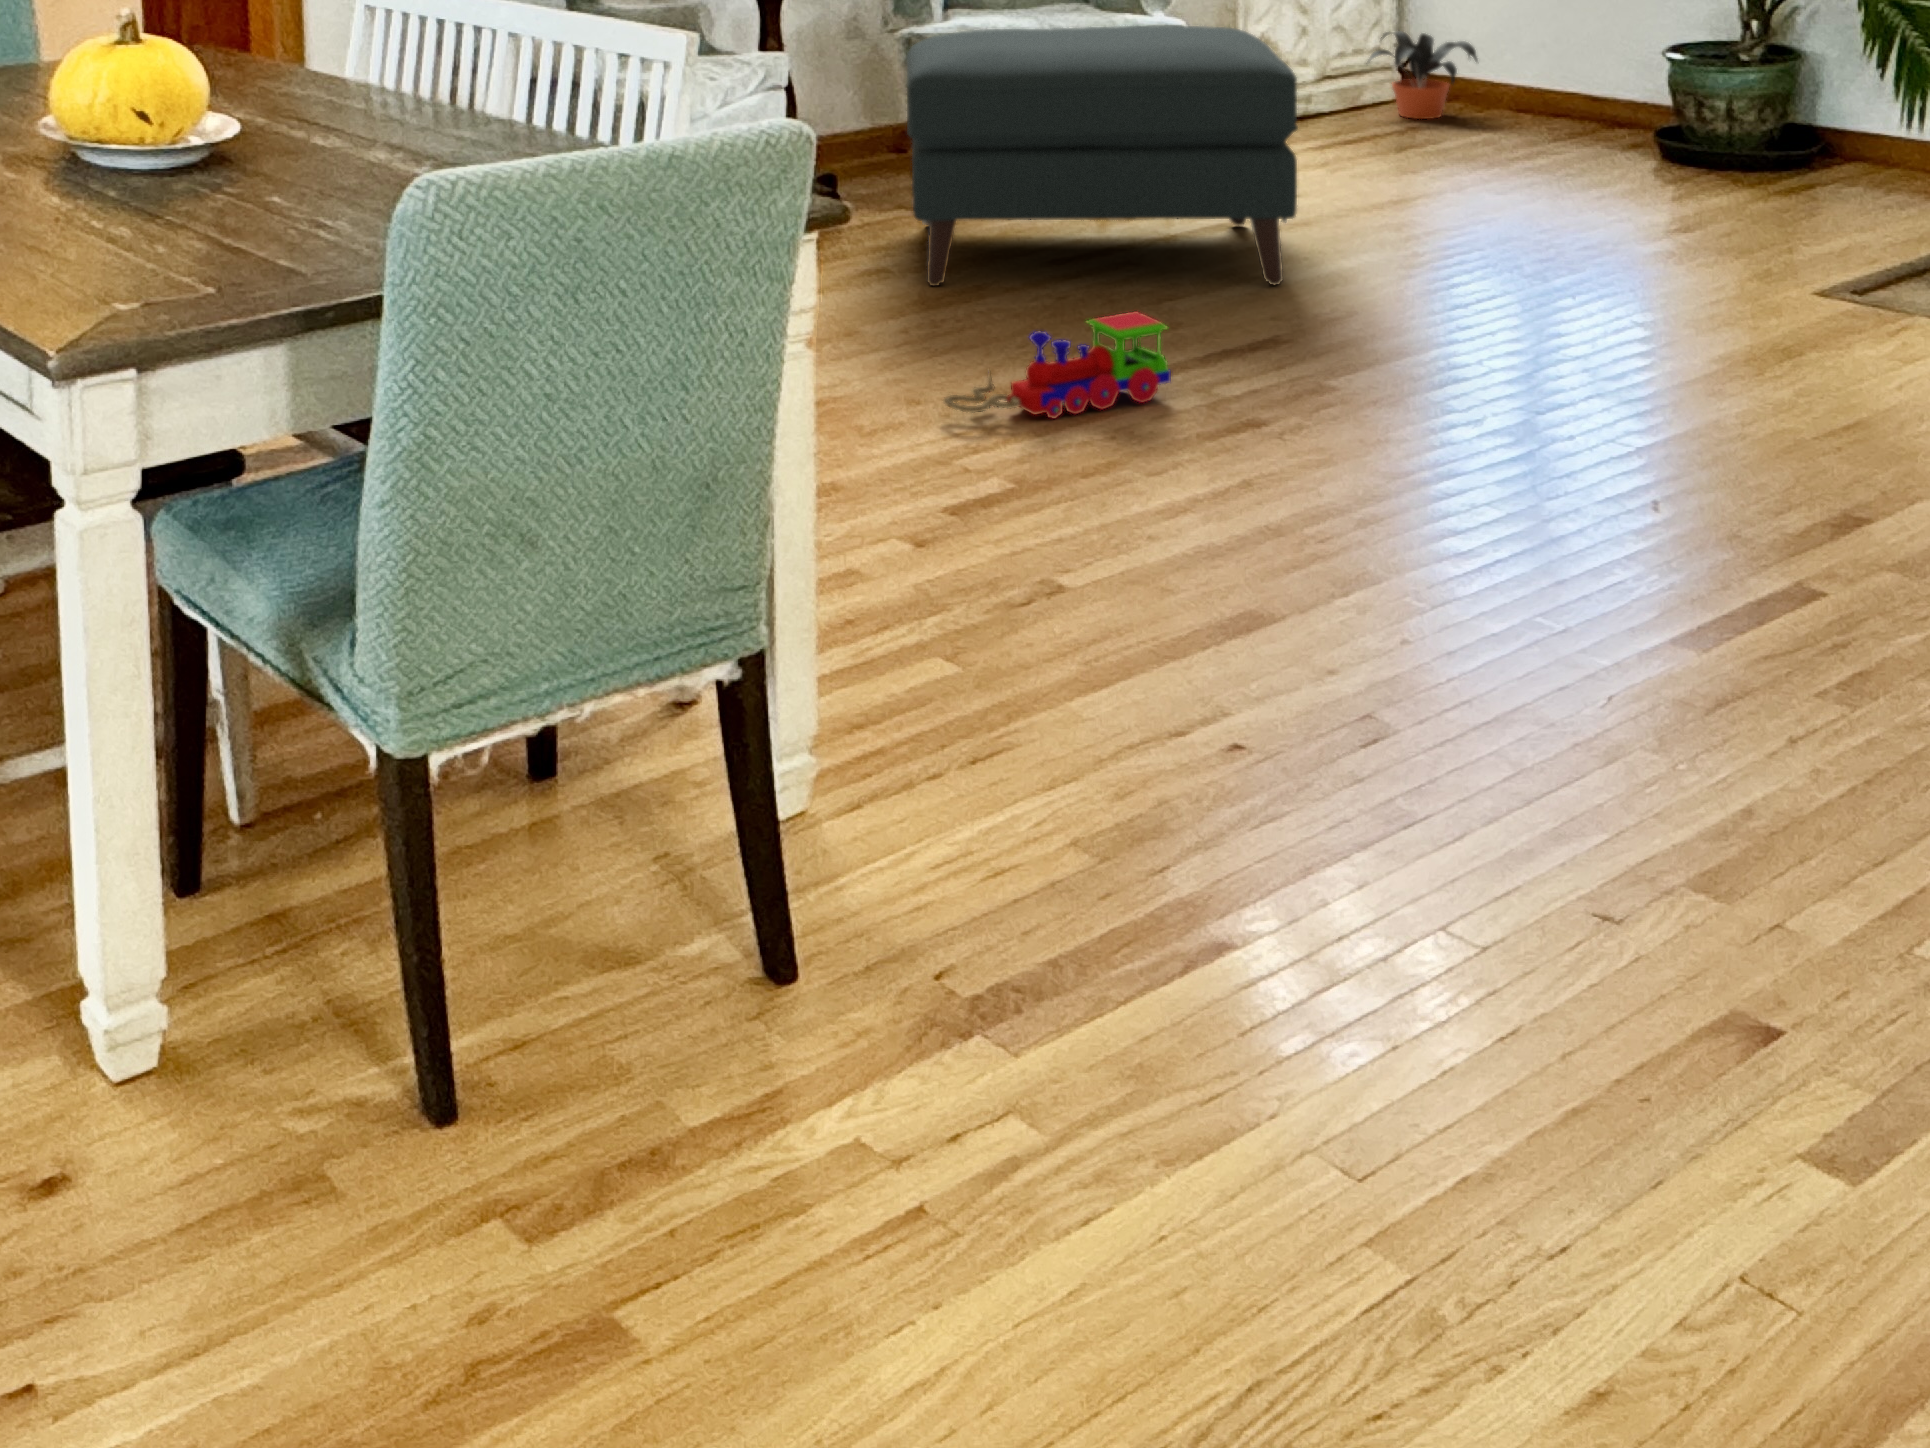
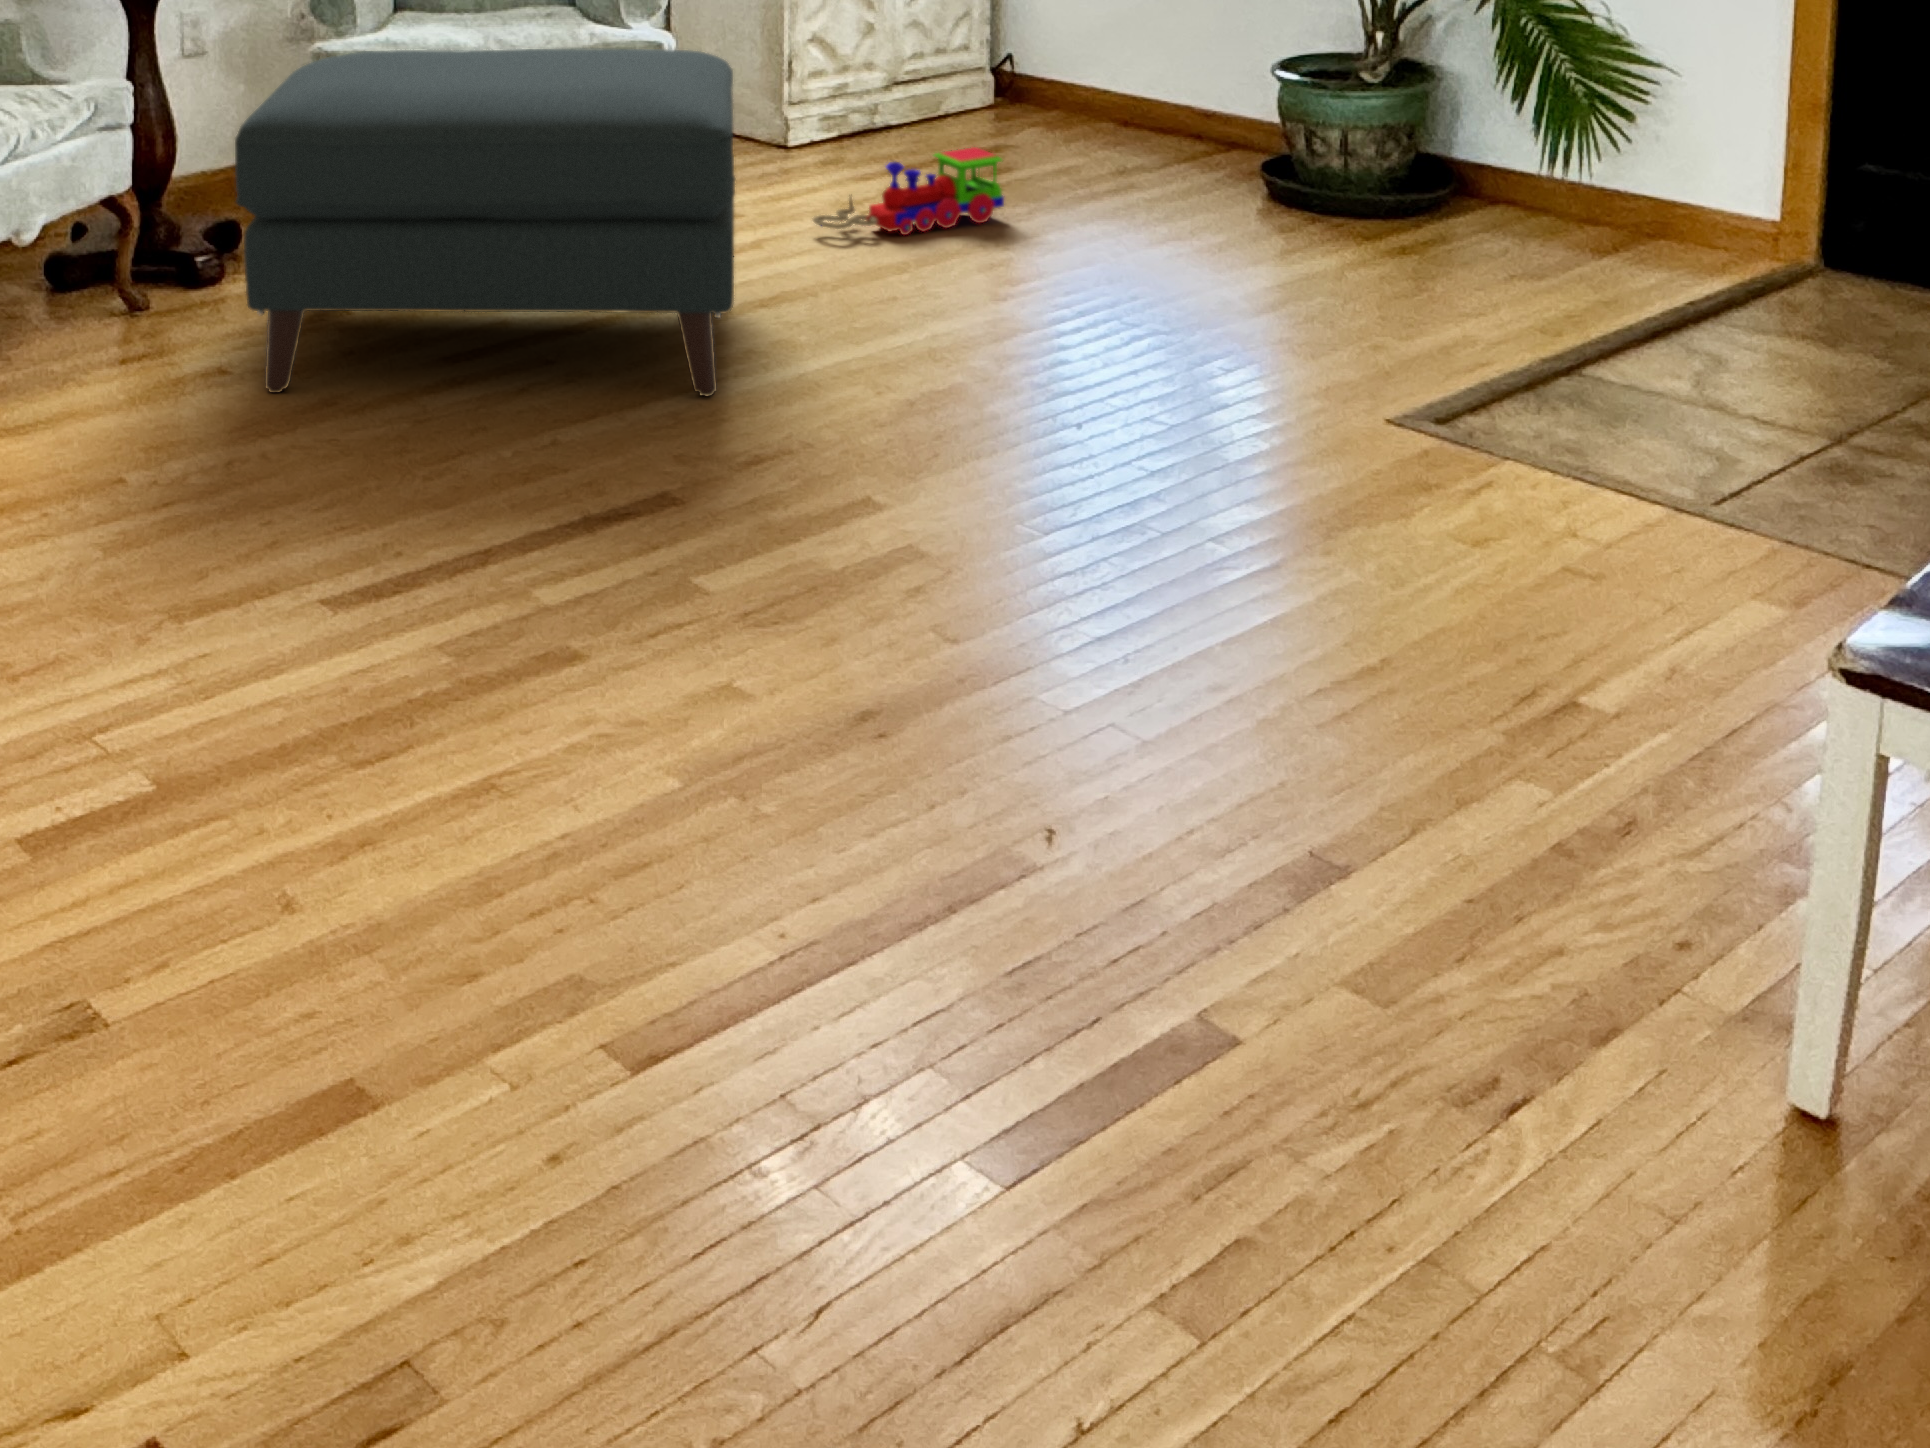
potted plant: present [1369,31,1478,119] -> none [941,25,1068,131]
toy train: present [944,311,1171,418] -> present [813,147,1004,235]

